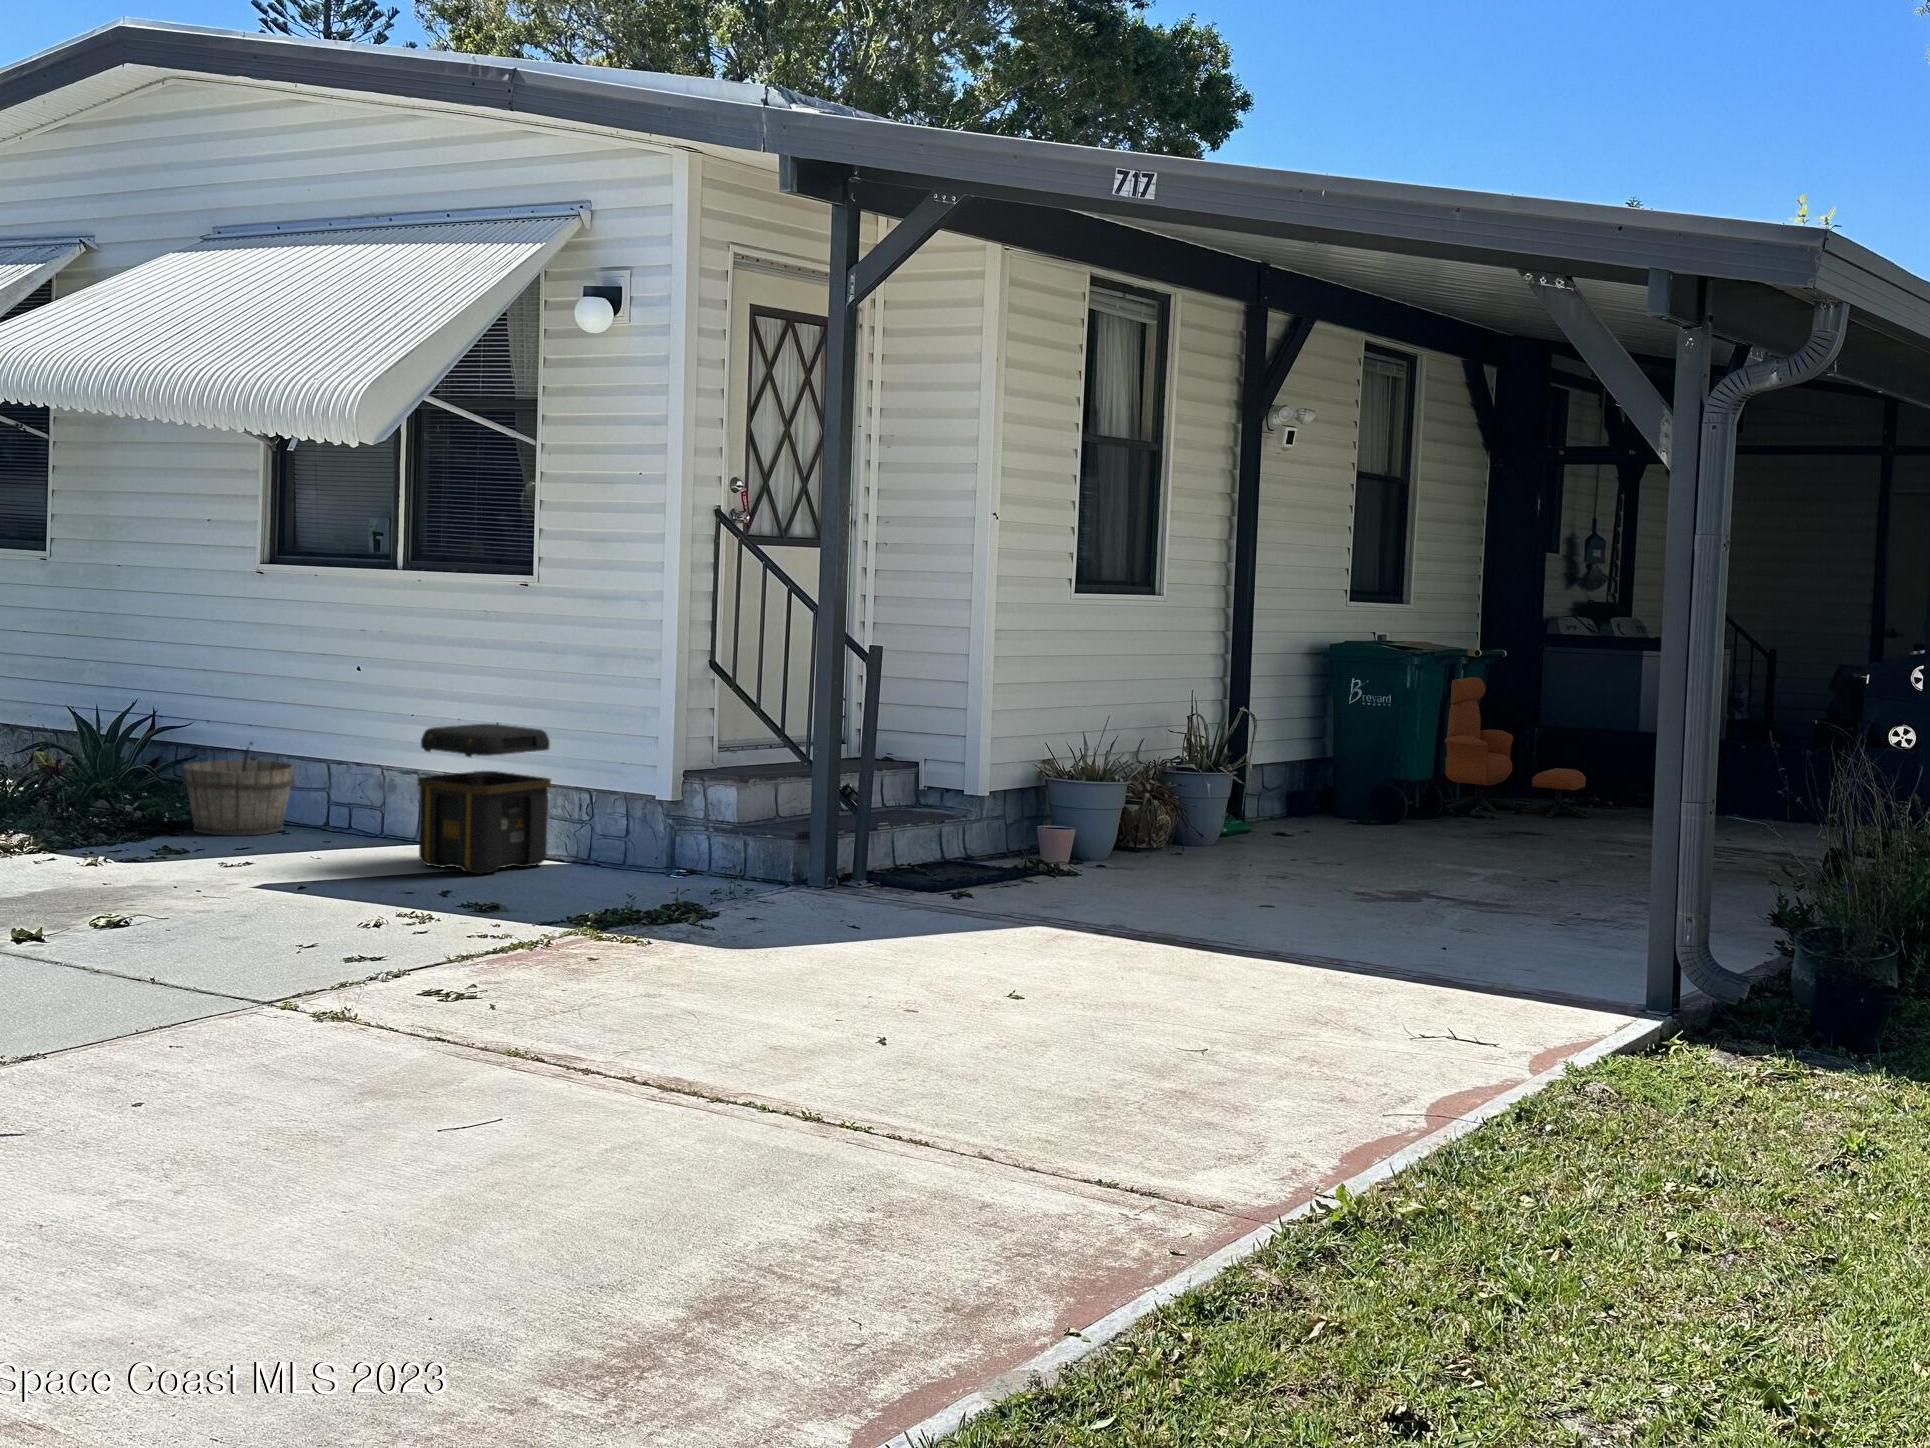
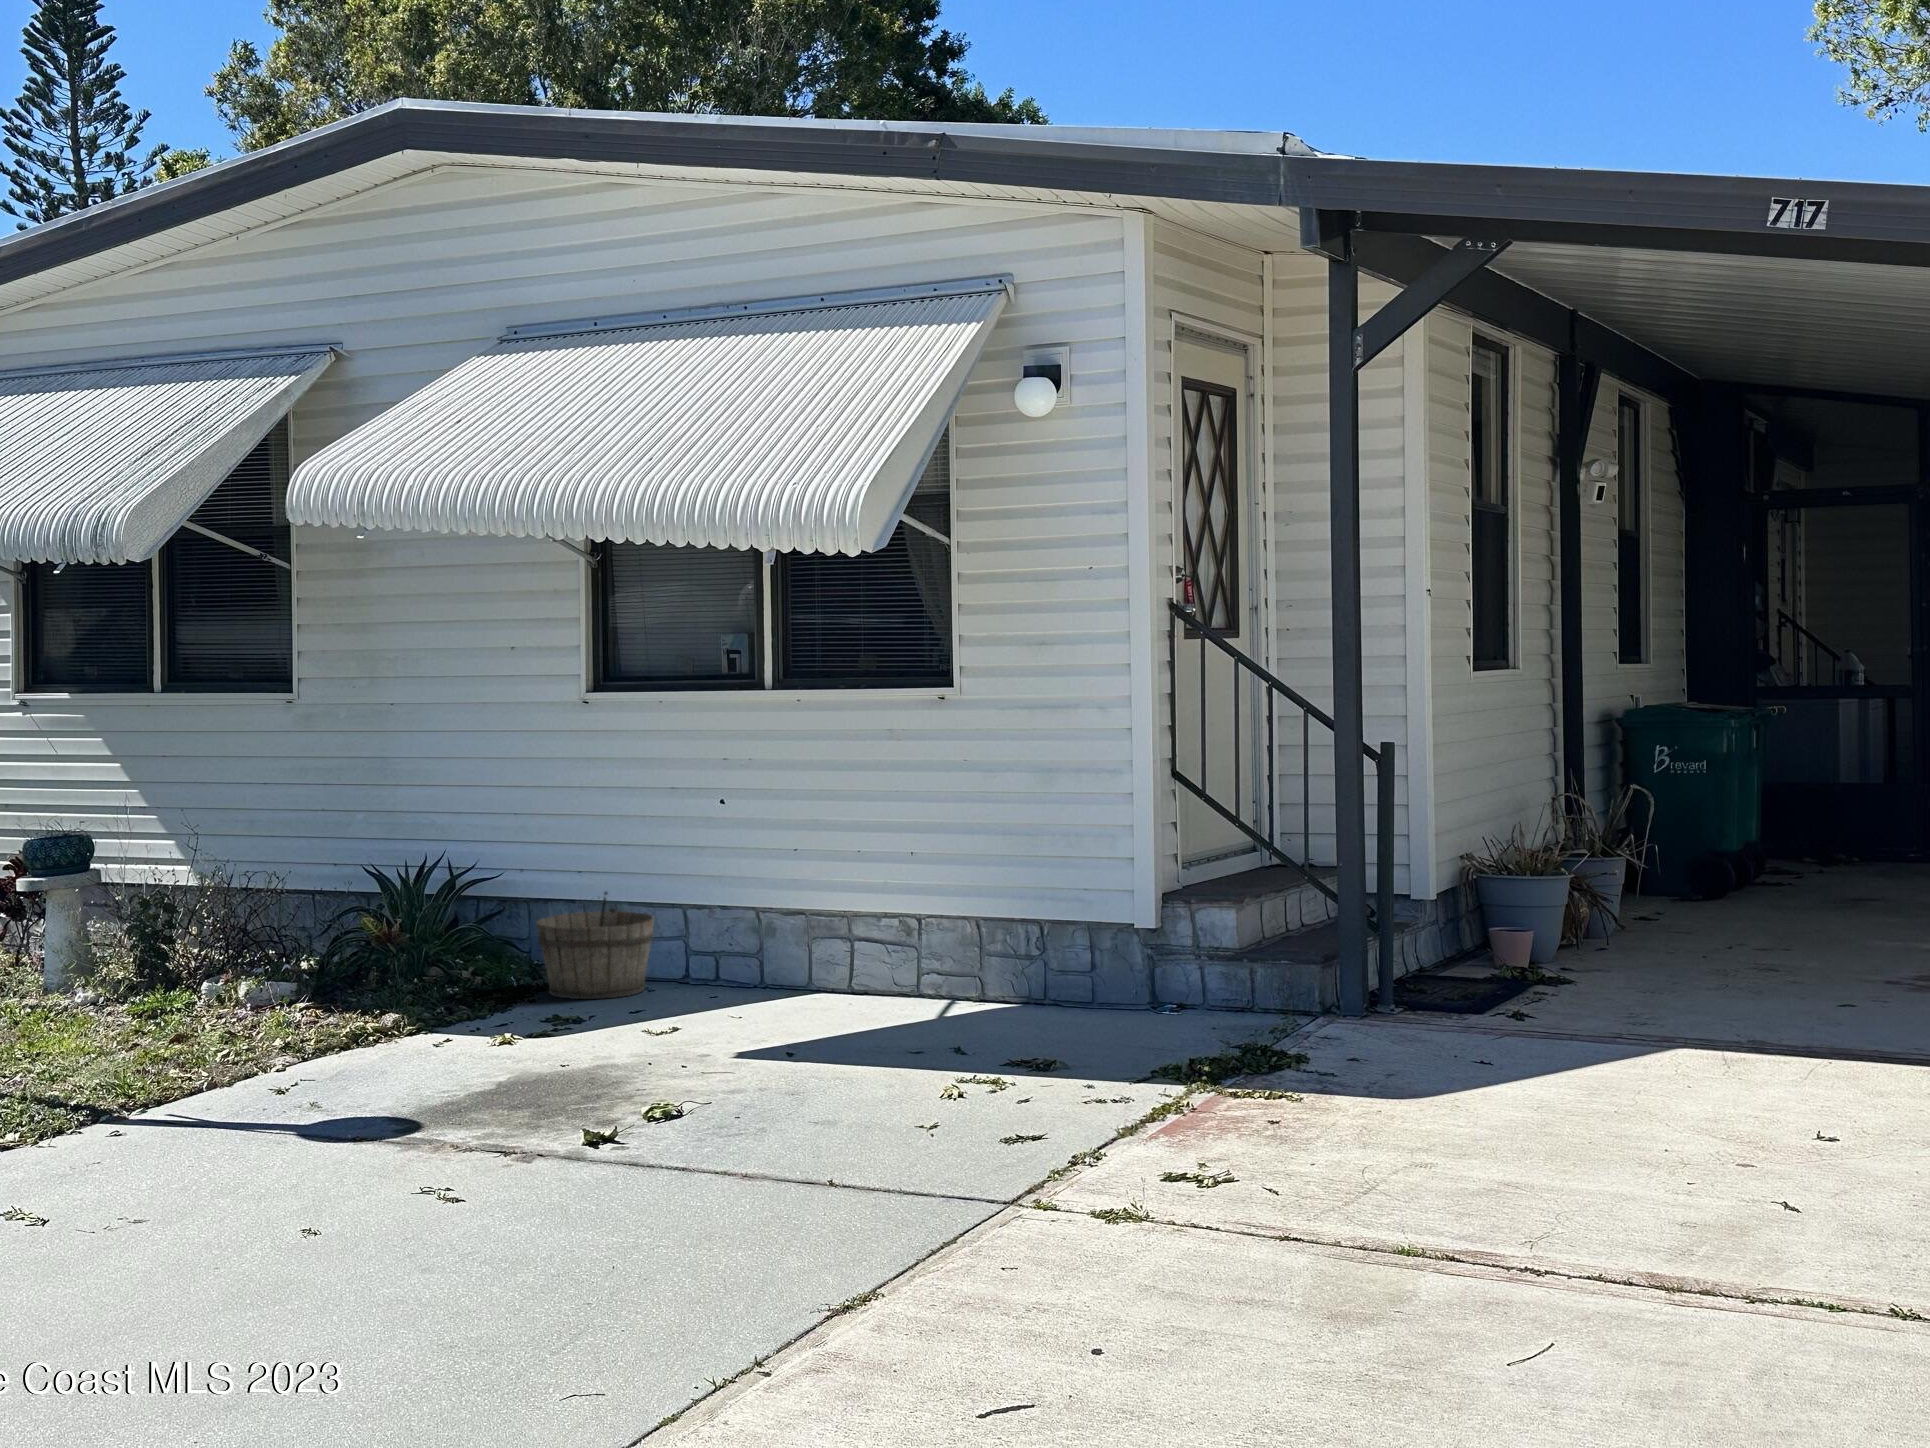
lounge chair: present [1444,677,1589,819] -> none [1747,736,1922,880]
toolbox: present [417,724,551,874] -> none [859,855,1000,1026]

